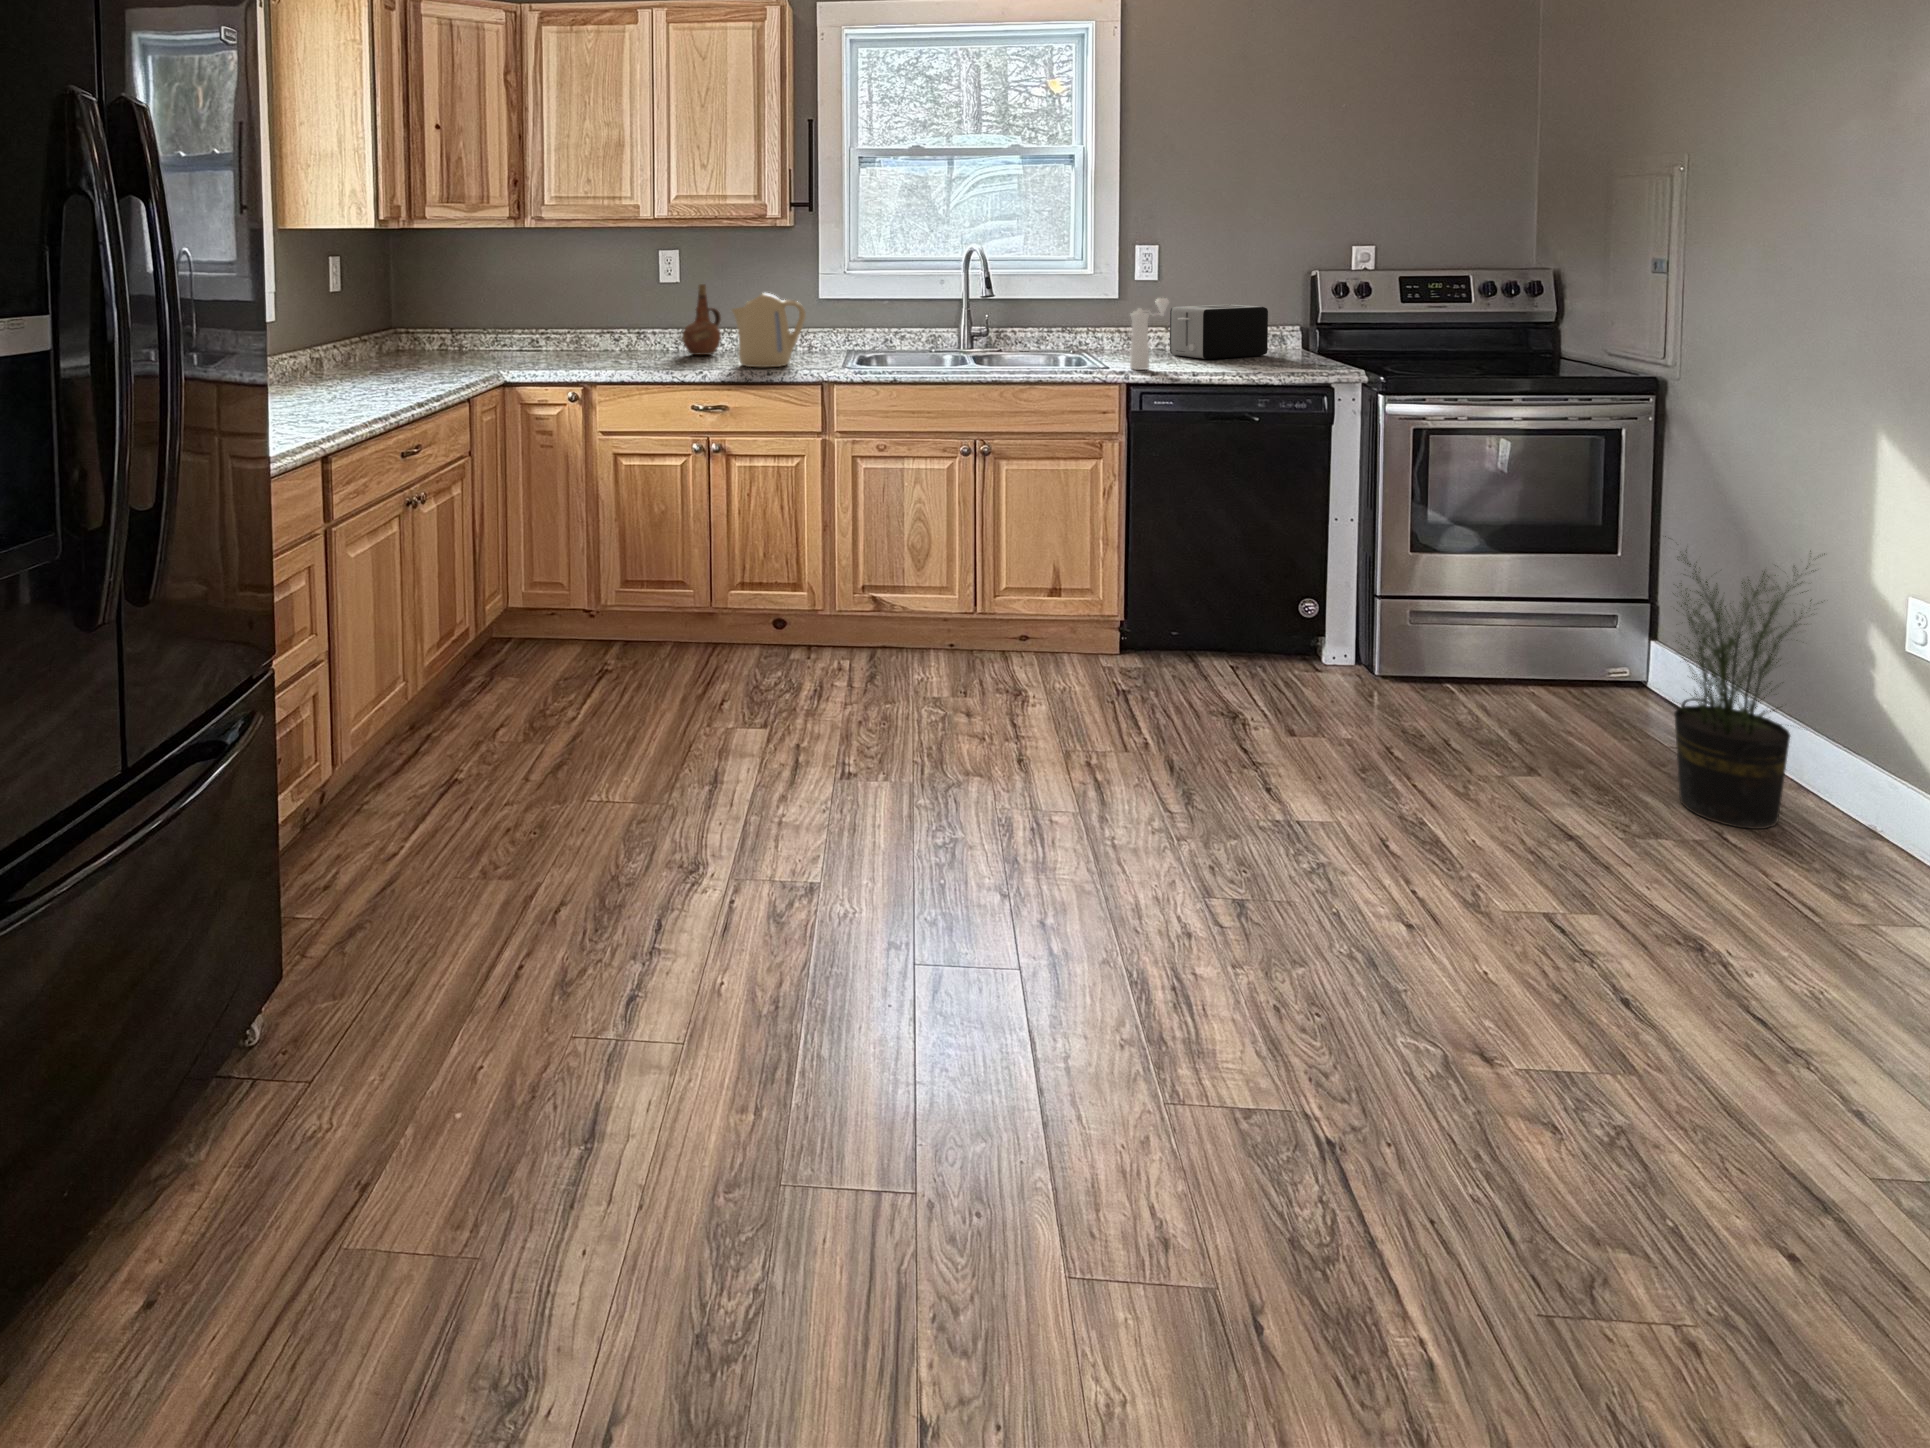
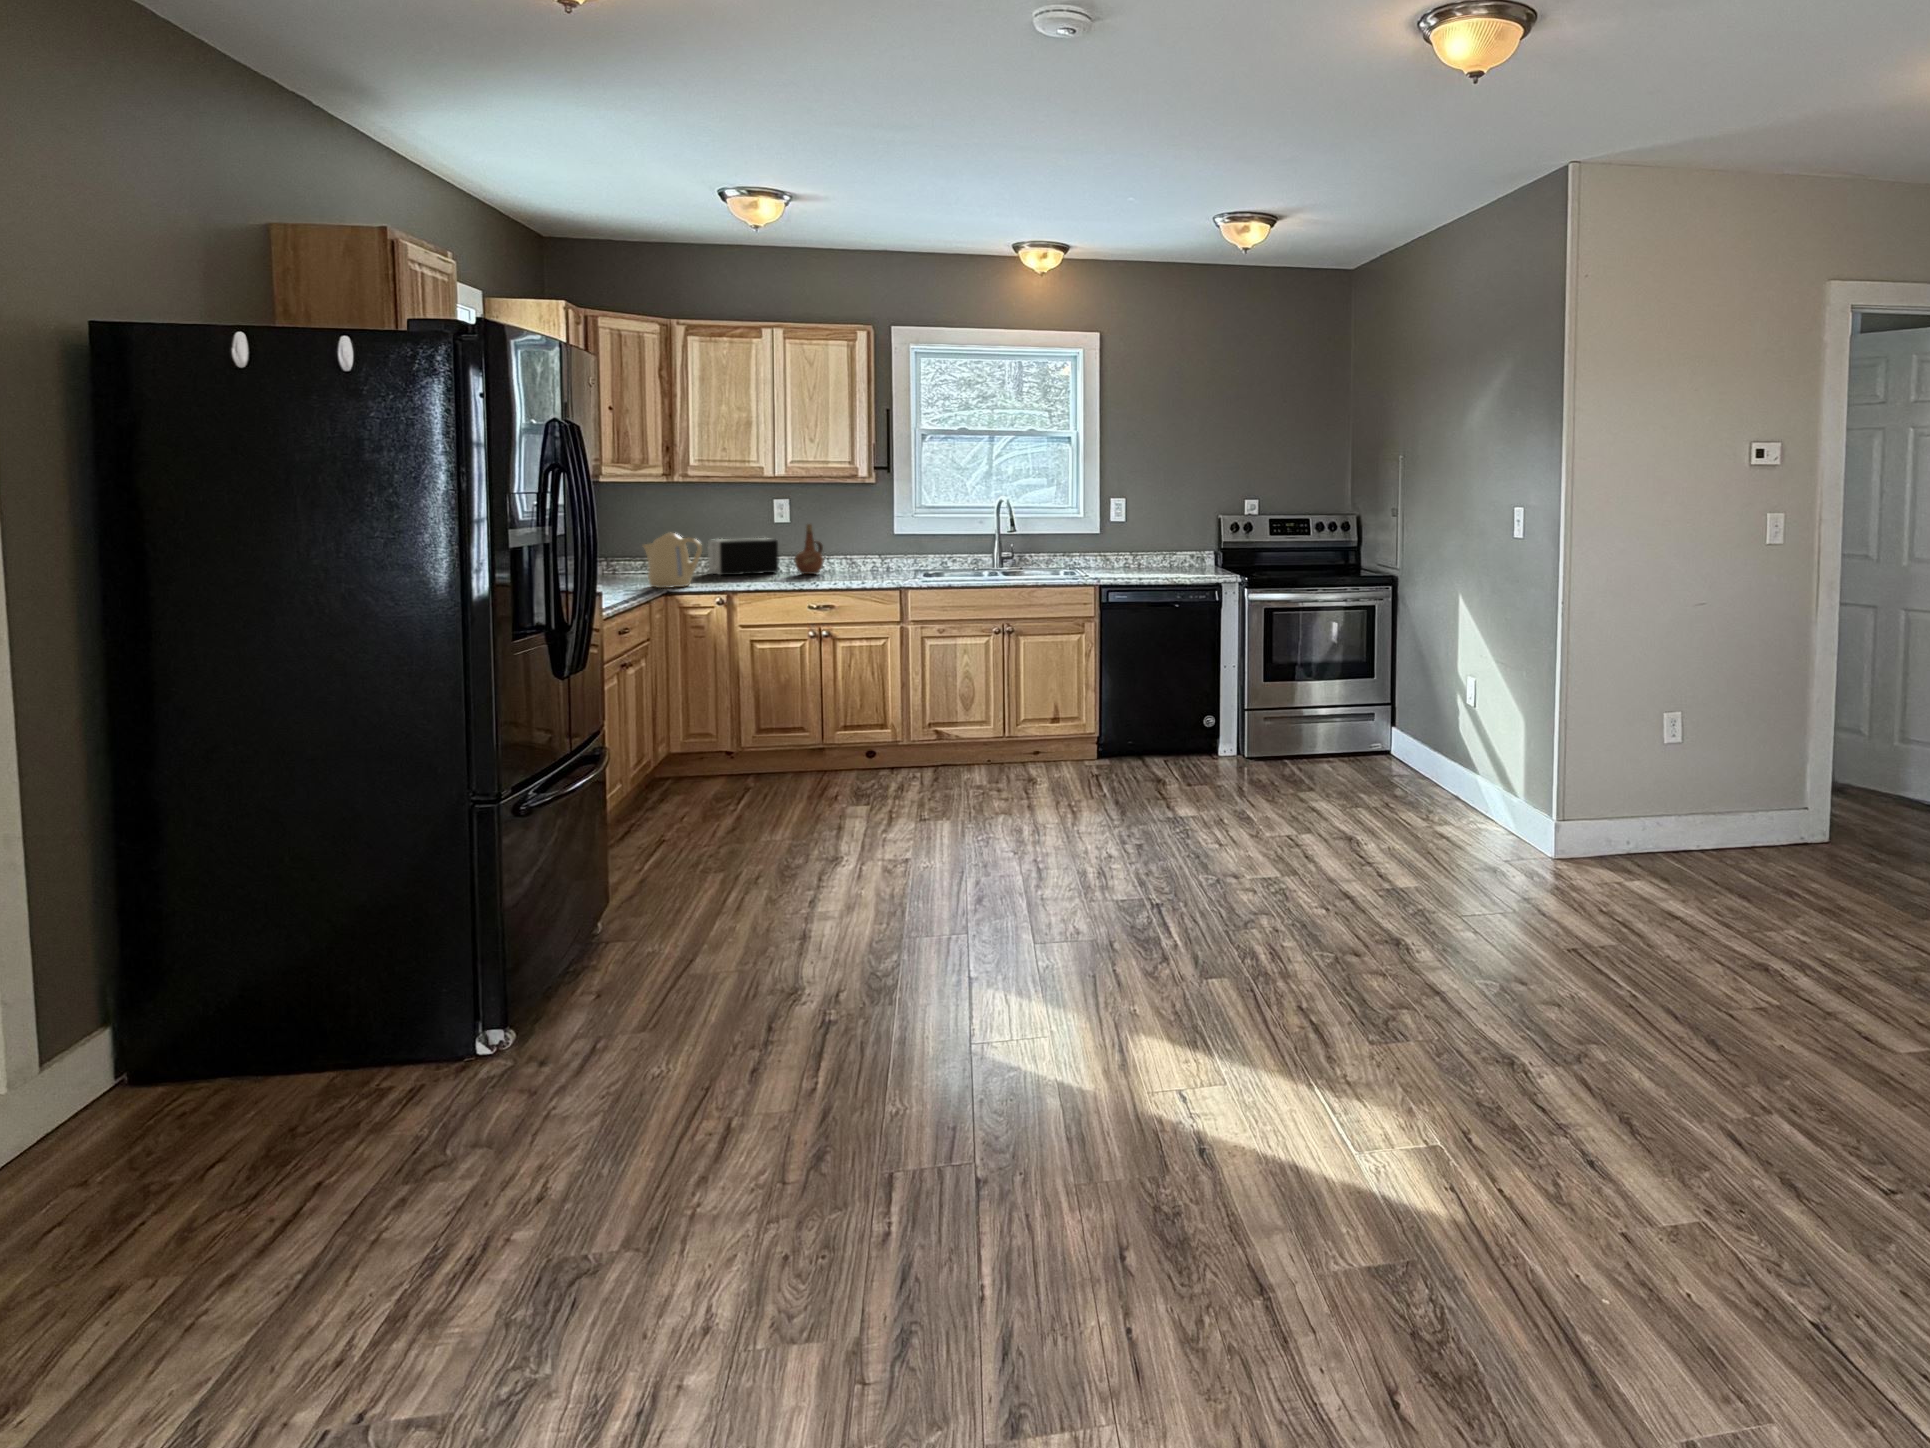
kettle: present [732,293,806,367] -> present [643,533,702,588]
pepper mill: present [1130,298,1170,370] -> none [1104,533,1130,578]
toaster: present [1170,305,1268,359] -> present [708,538,779,575]
potted plant: present [1665,536,1825,829] -> none [1366,655,1444,801]

